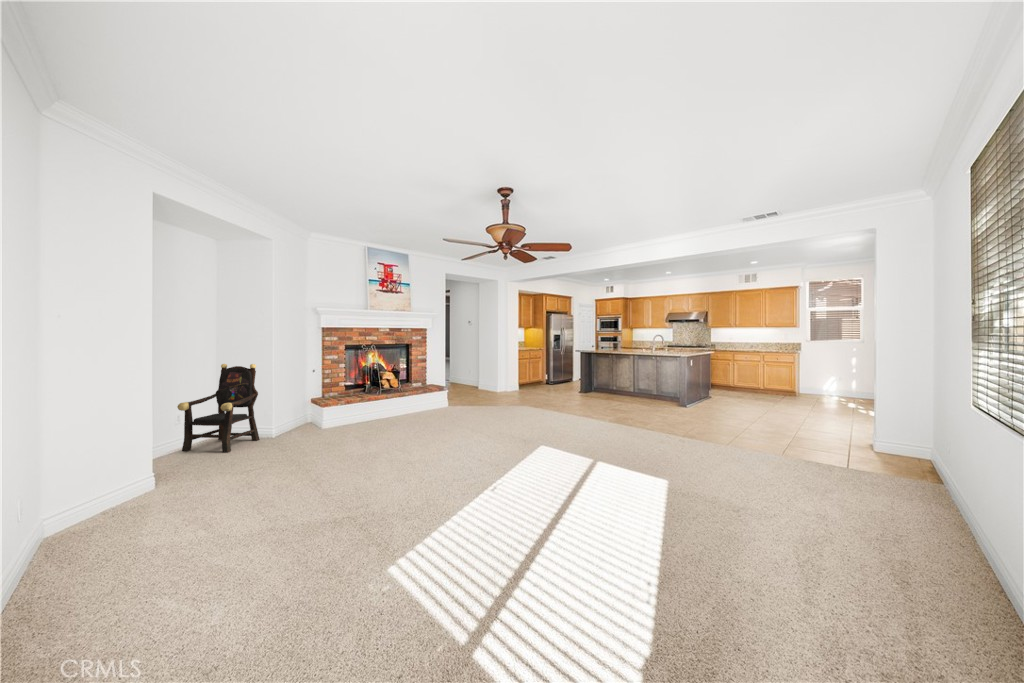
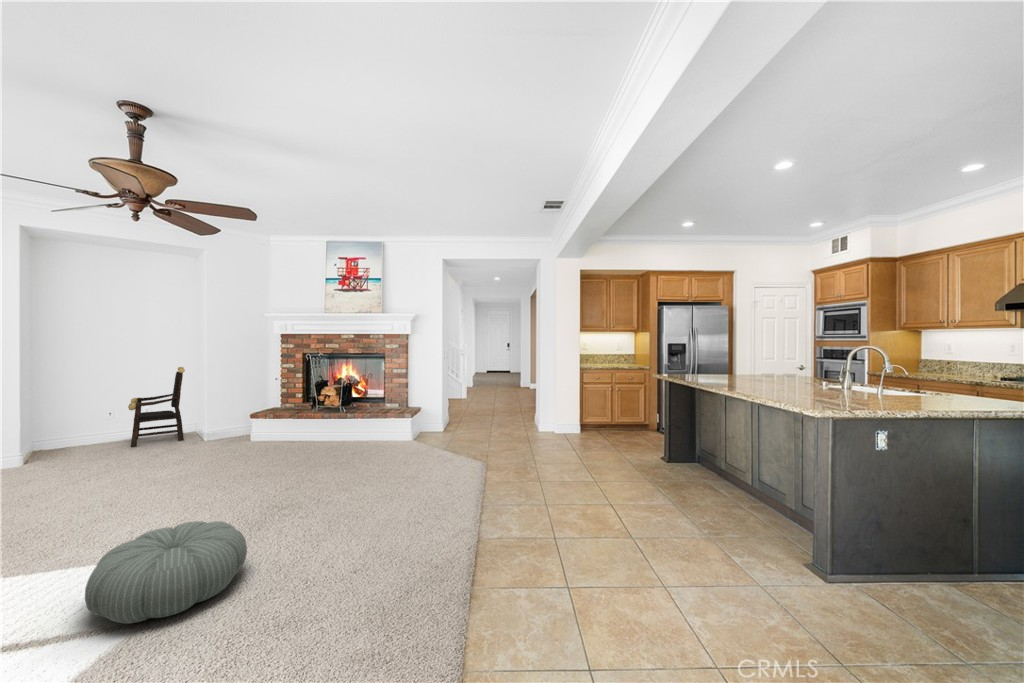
pouf: none [560,420,619,456] -> present [85,521,247,624]

